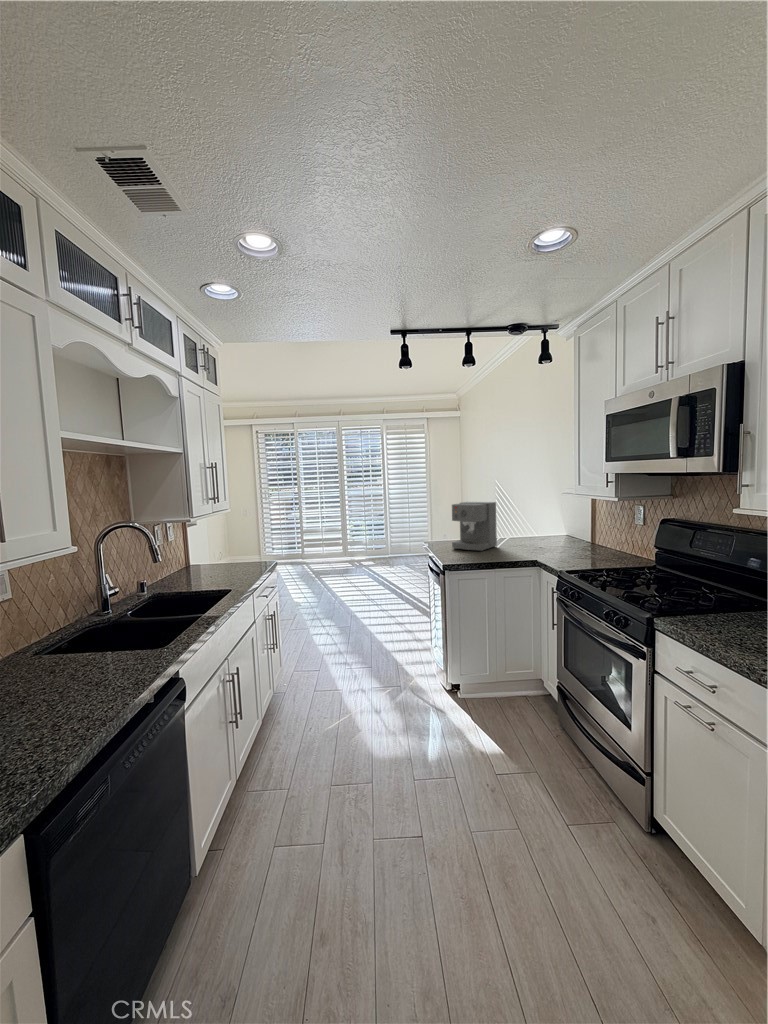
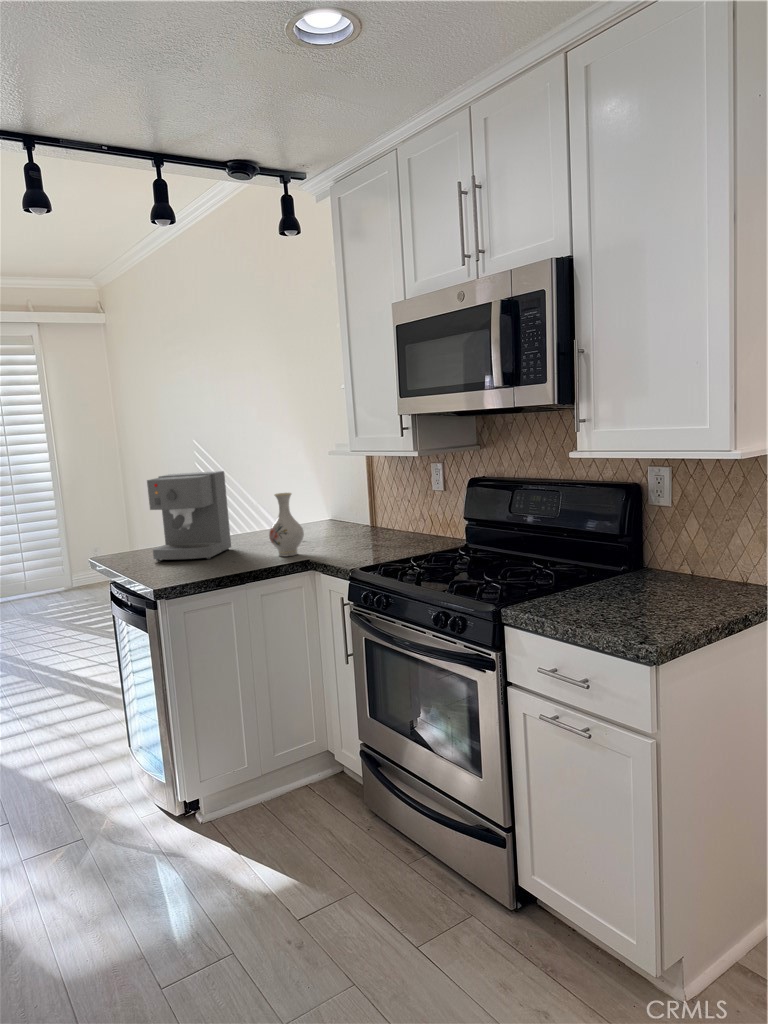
vase: none [516,518,537,556] -> present [269,493,304,557]

